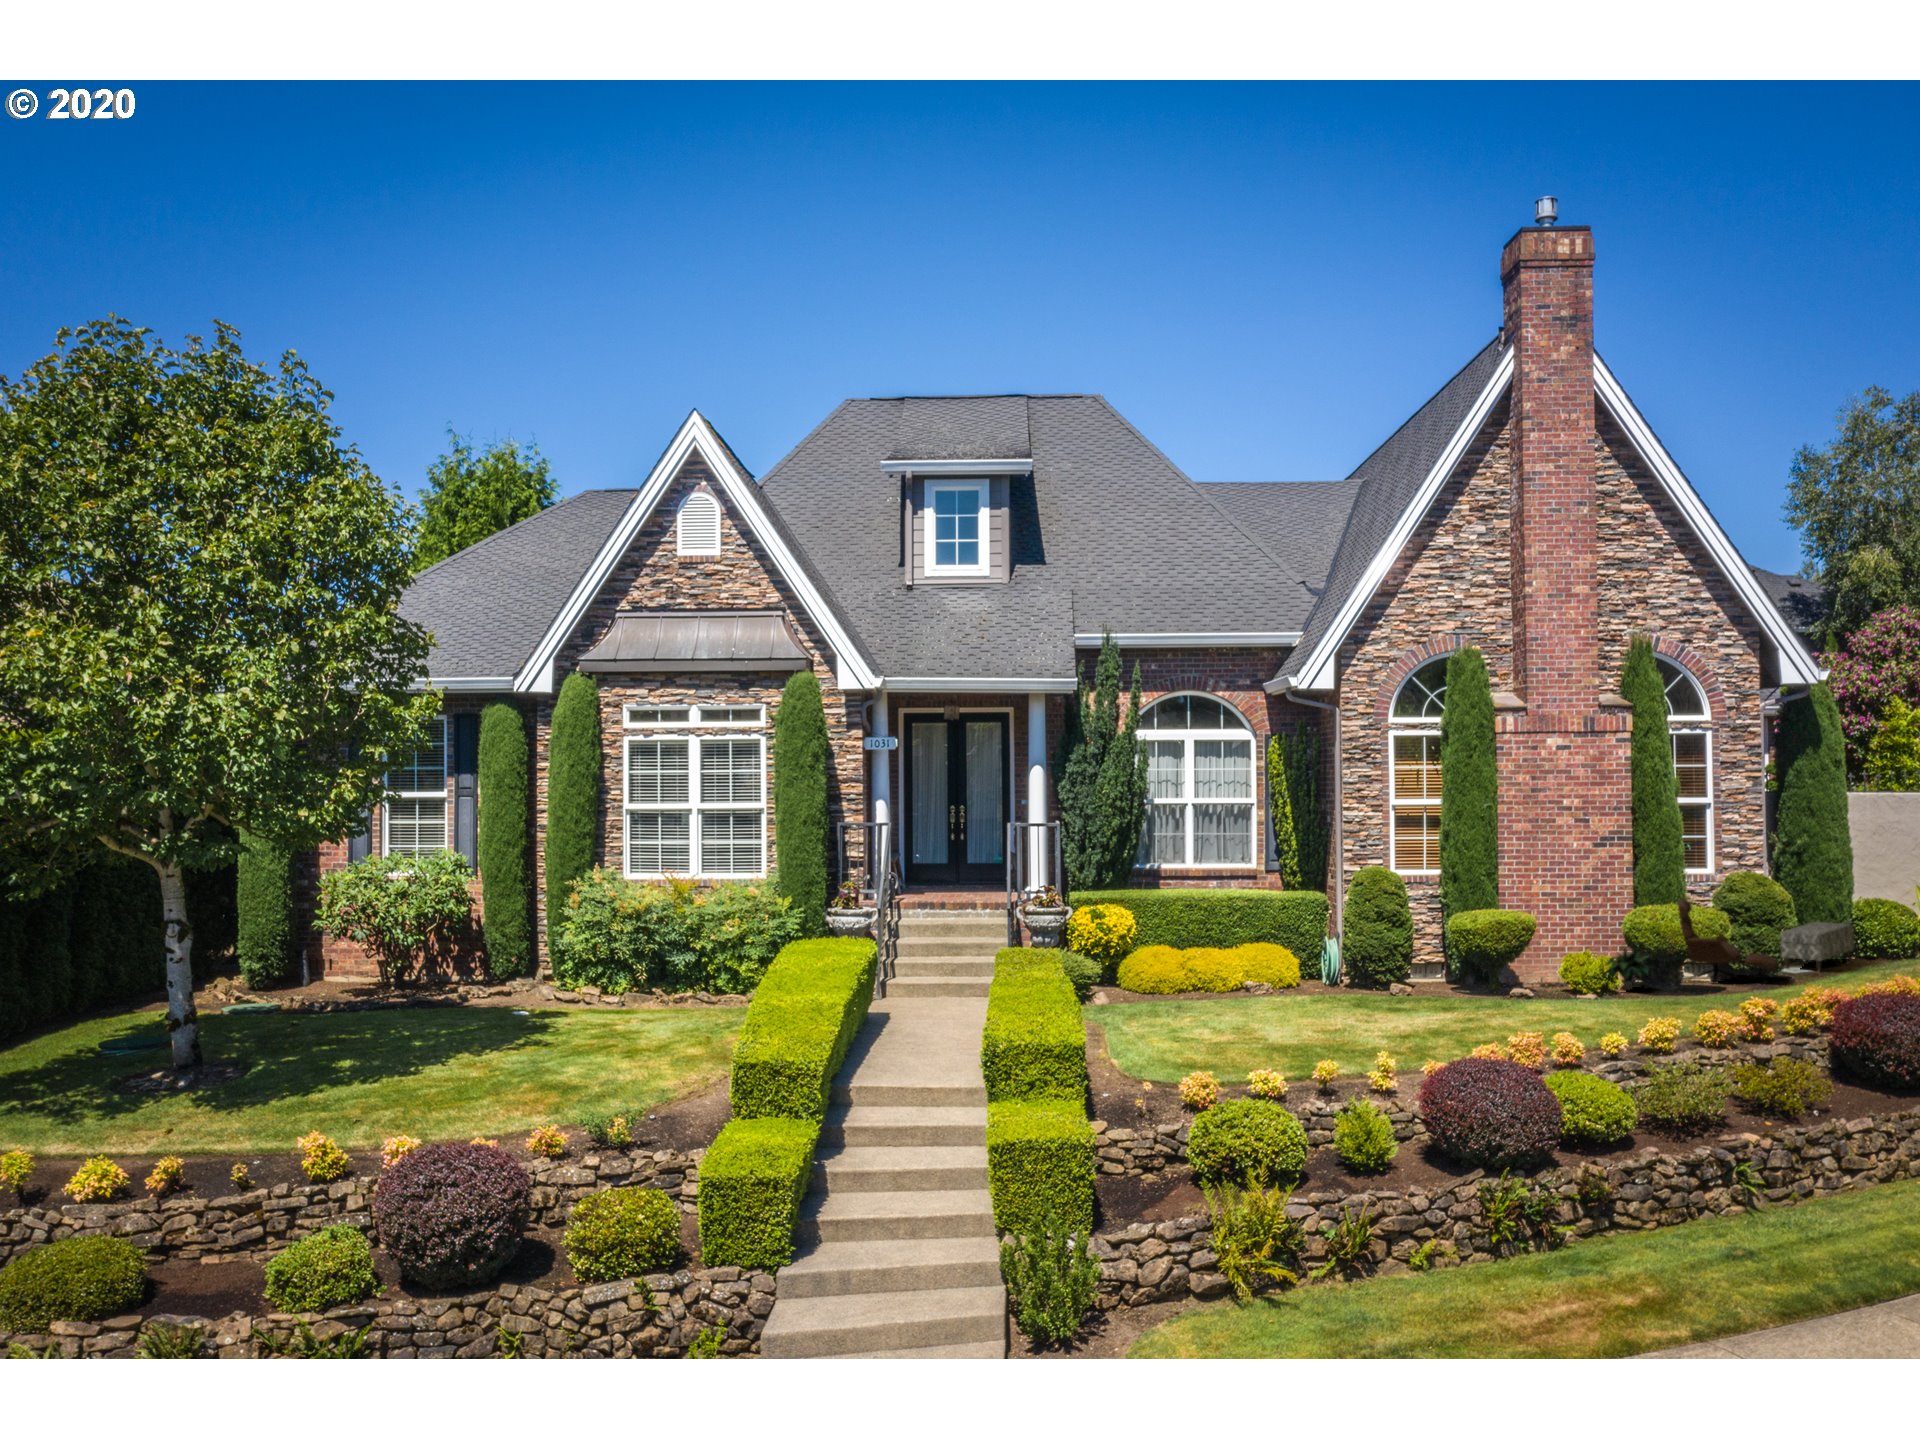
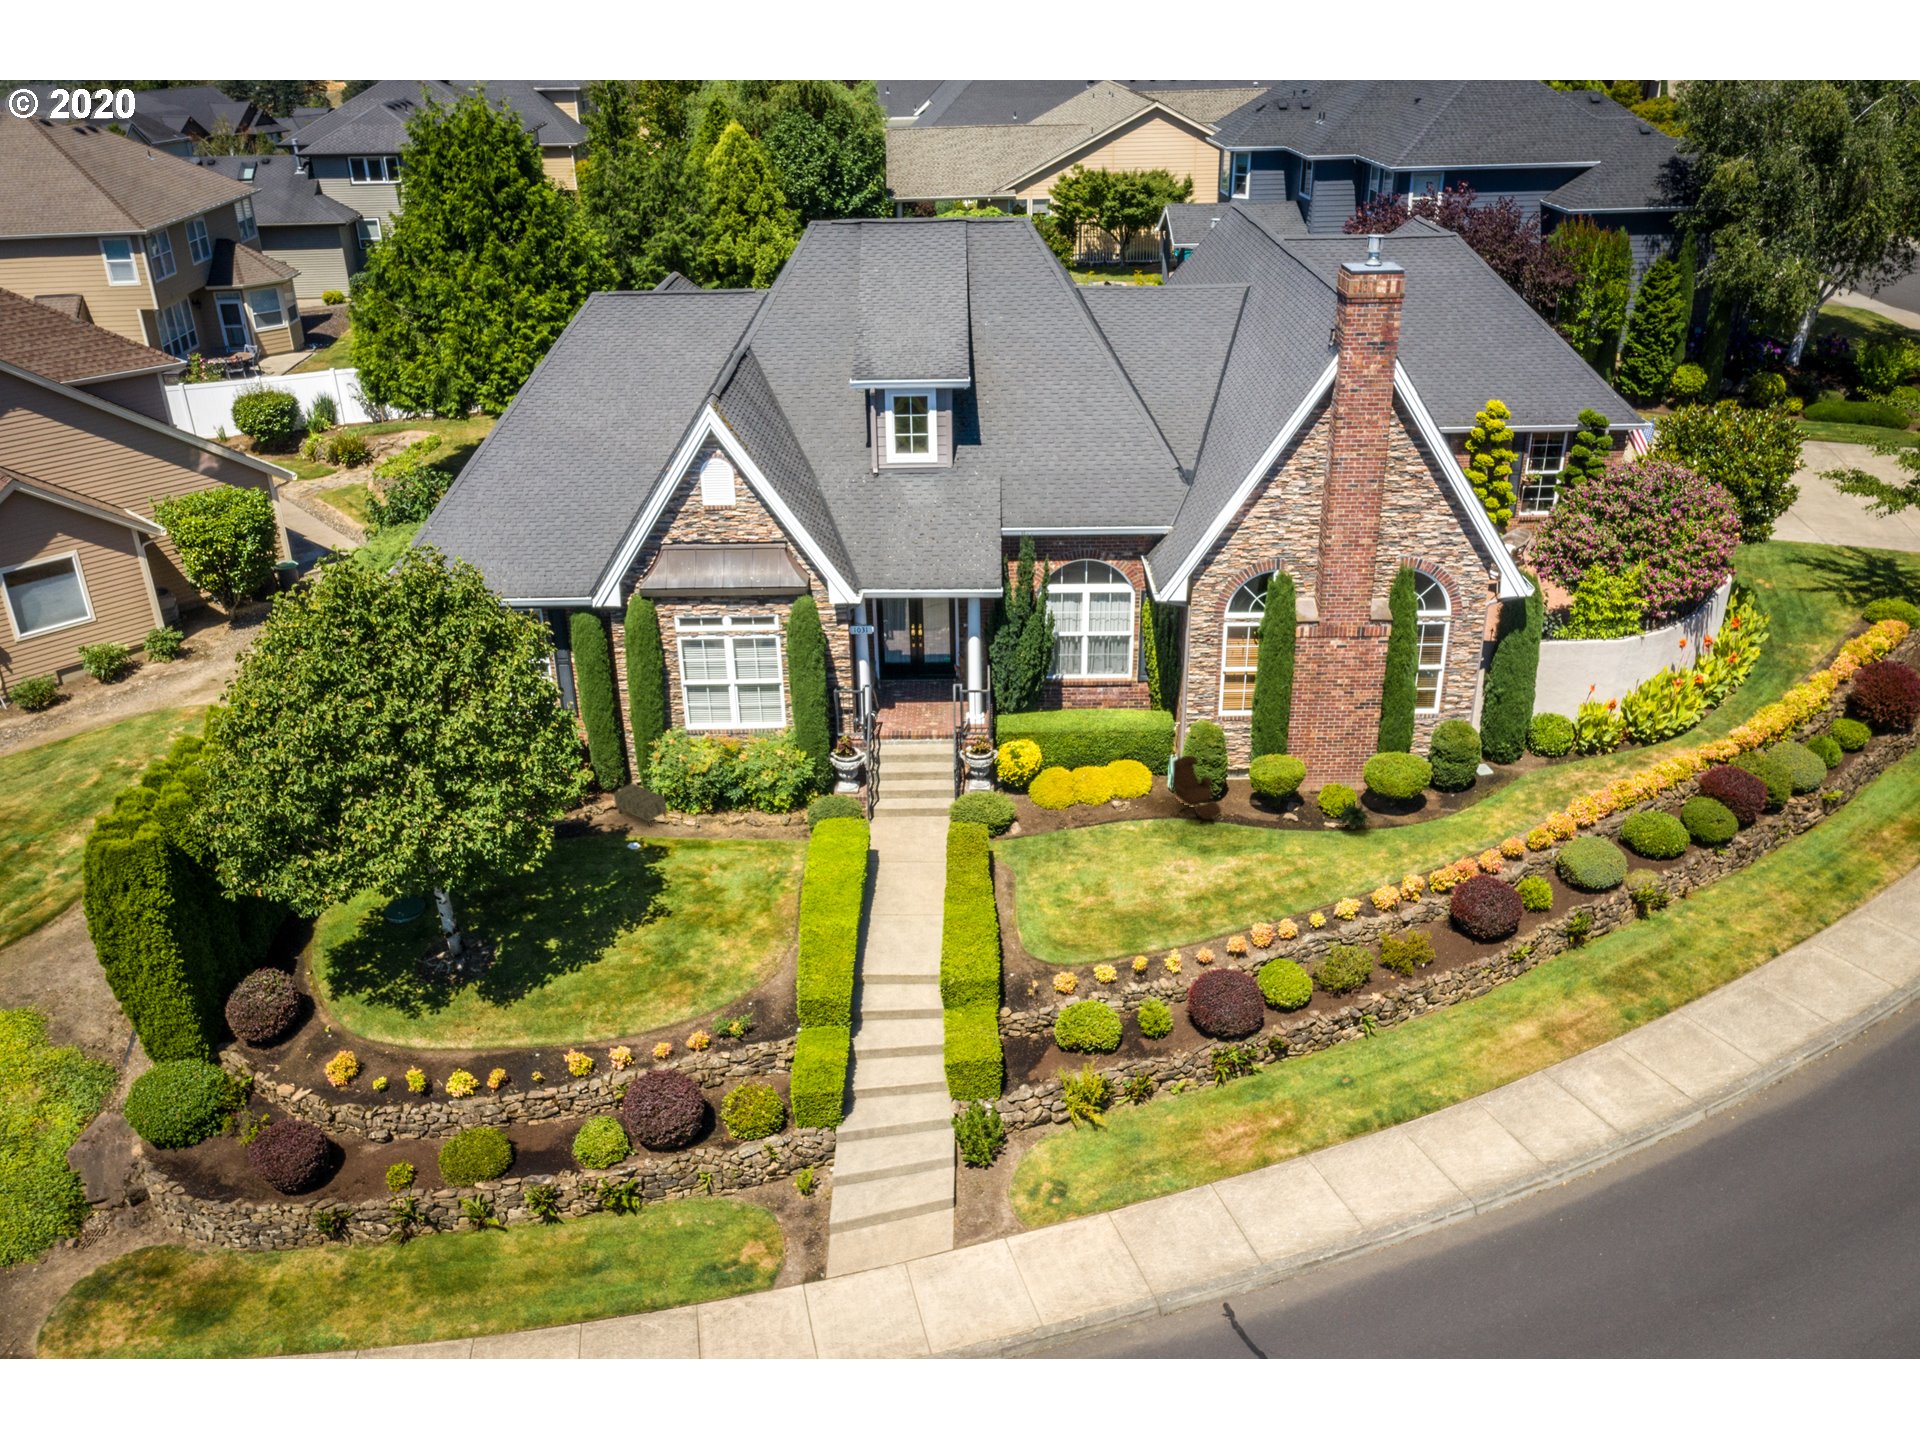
lounge chair: present [1678,899,1779,983] -> present [1172,756,1222,820]
bench: present [1780,922,1855,972] -> present [614,784,667,826]

